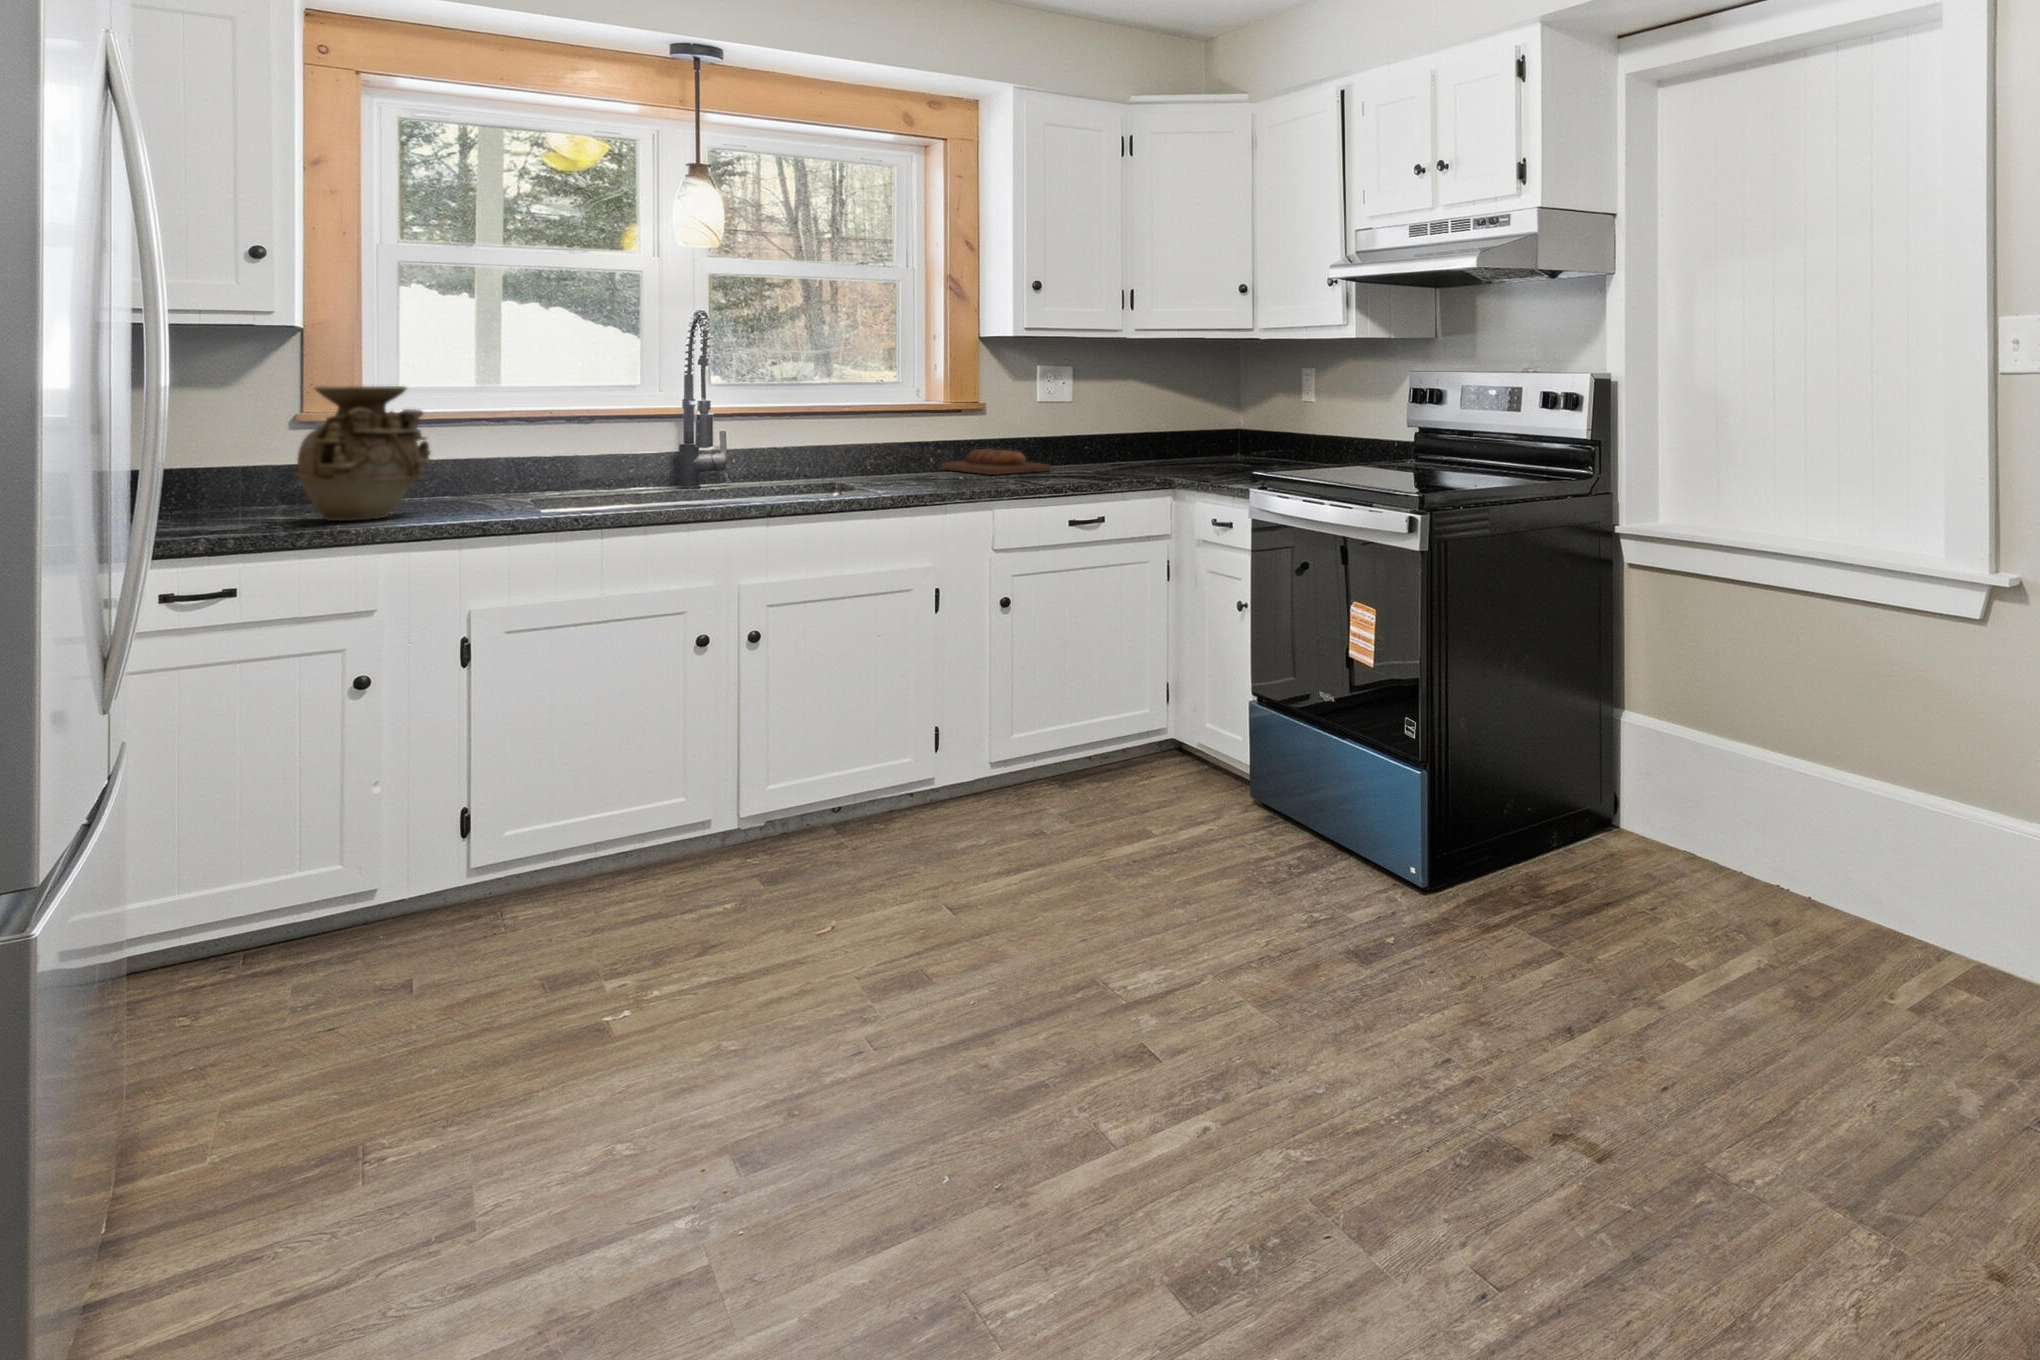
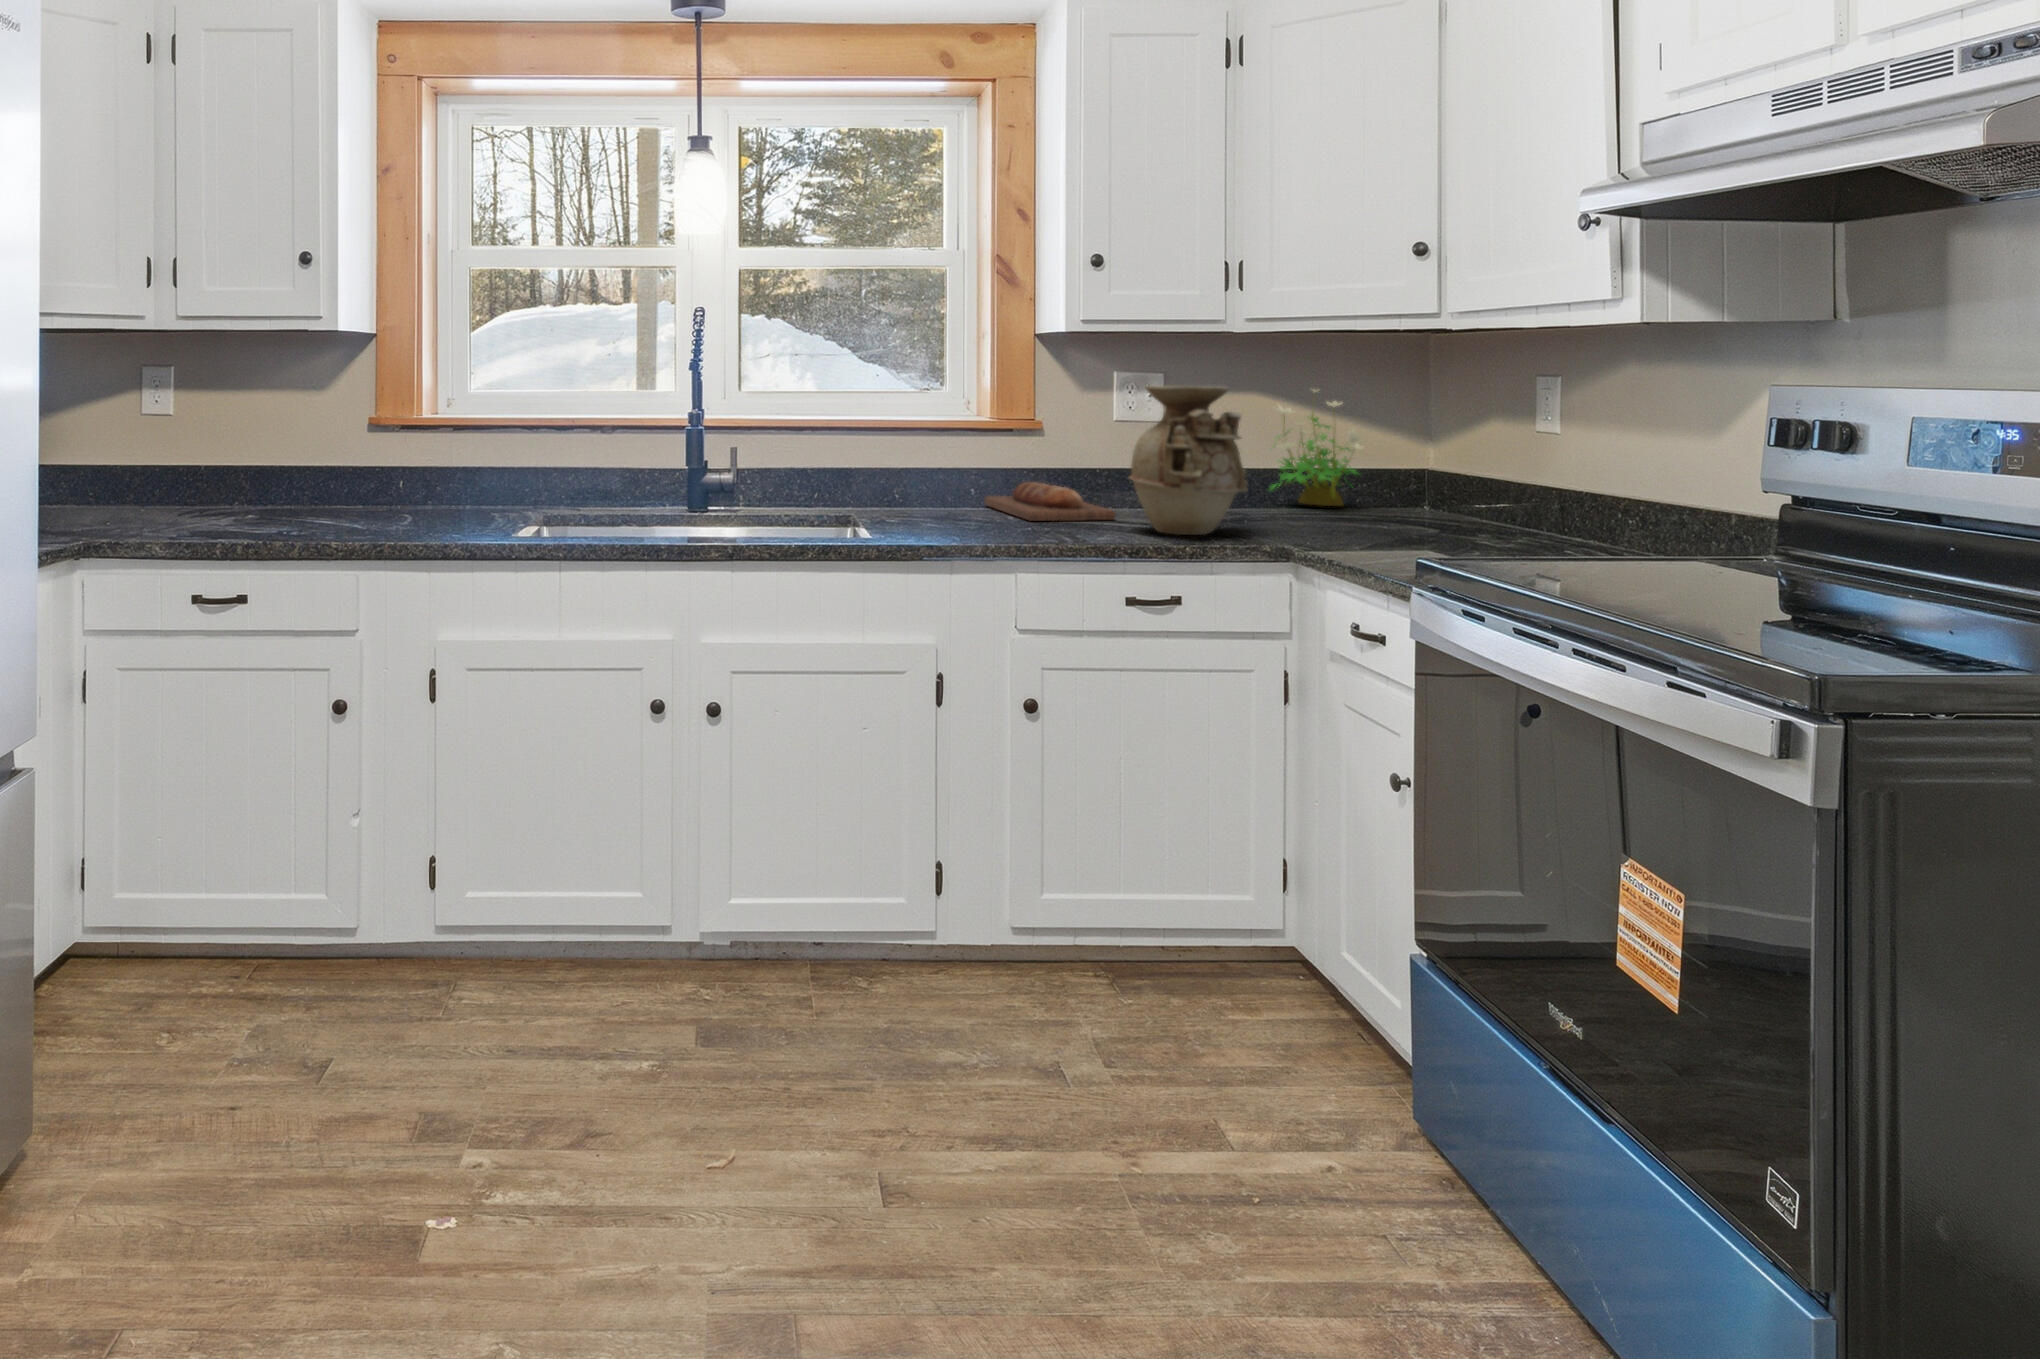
potted plant: none [1141,377,1204,457] -> present [1271,390,1364,506]
vase: present [295,386,430,521] -> present [1129,385,1248,535]

